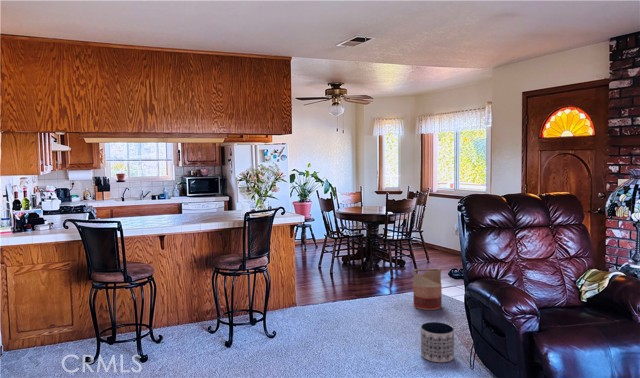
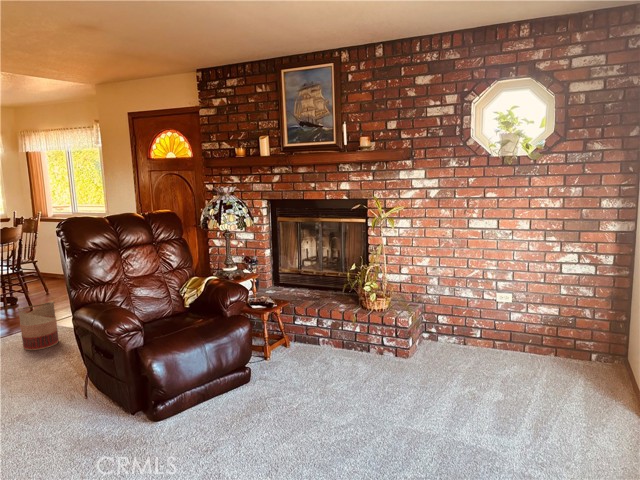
planter: present [421,322,454,363] -> none [24,360,68,405]

